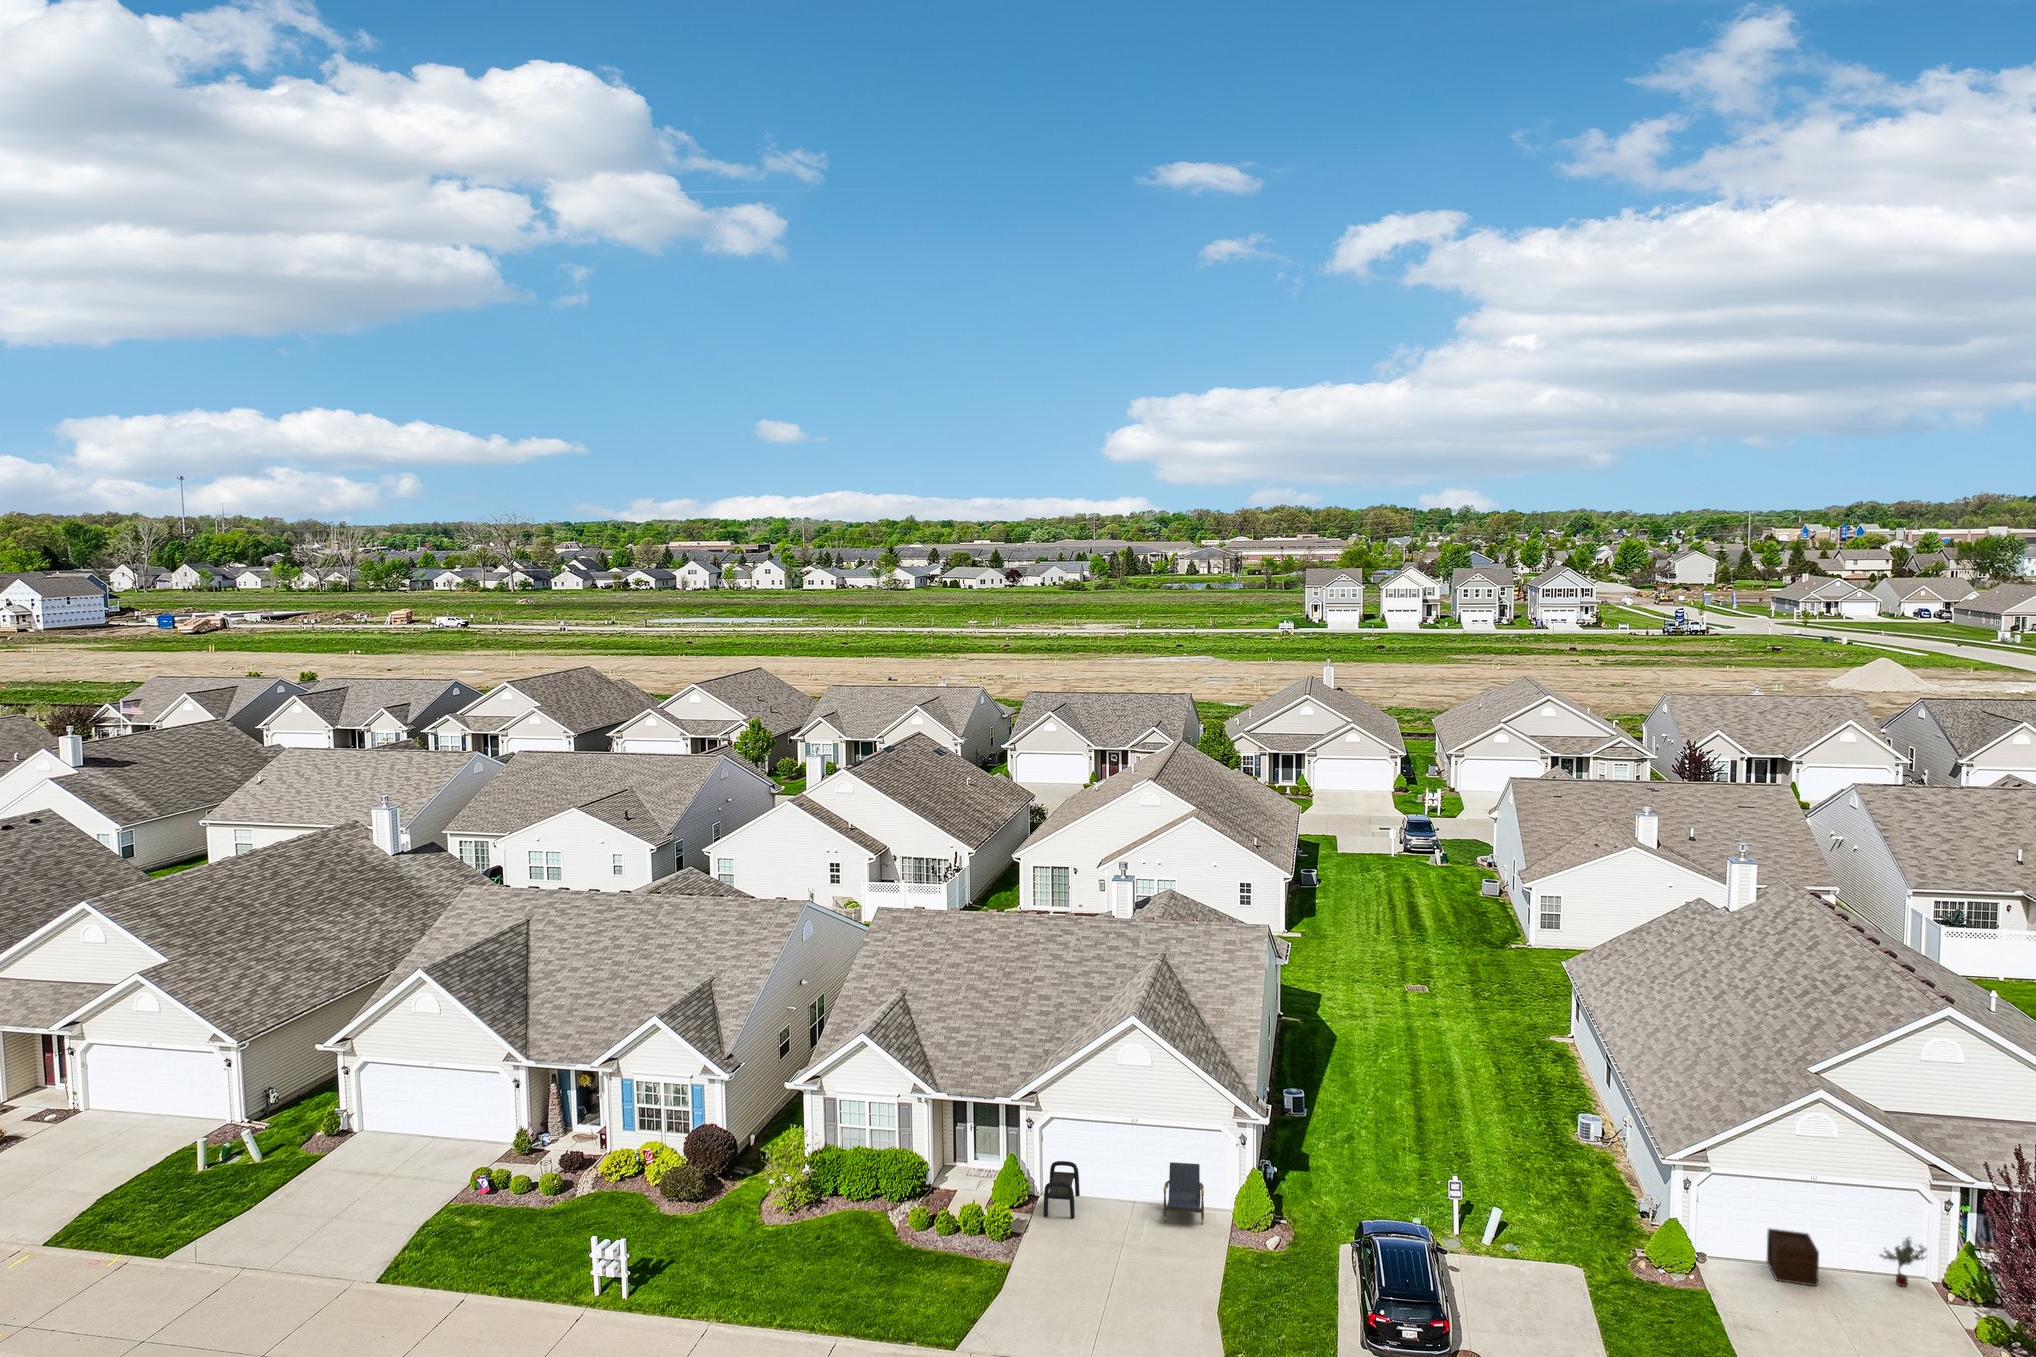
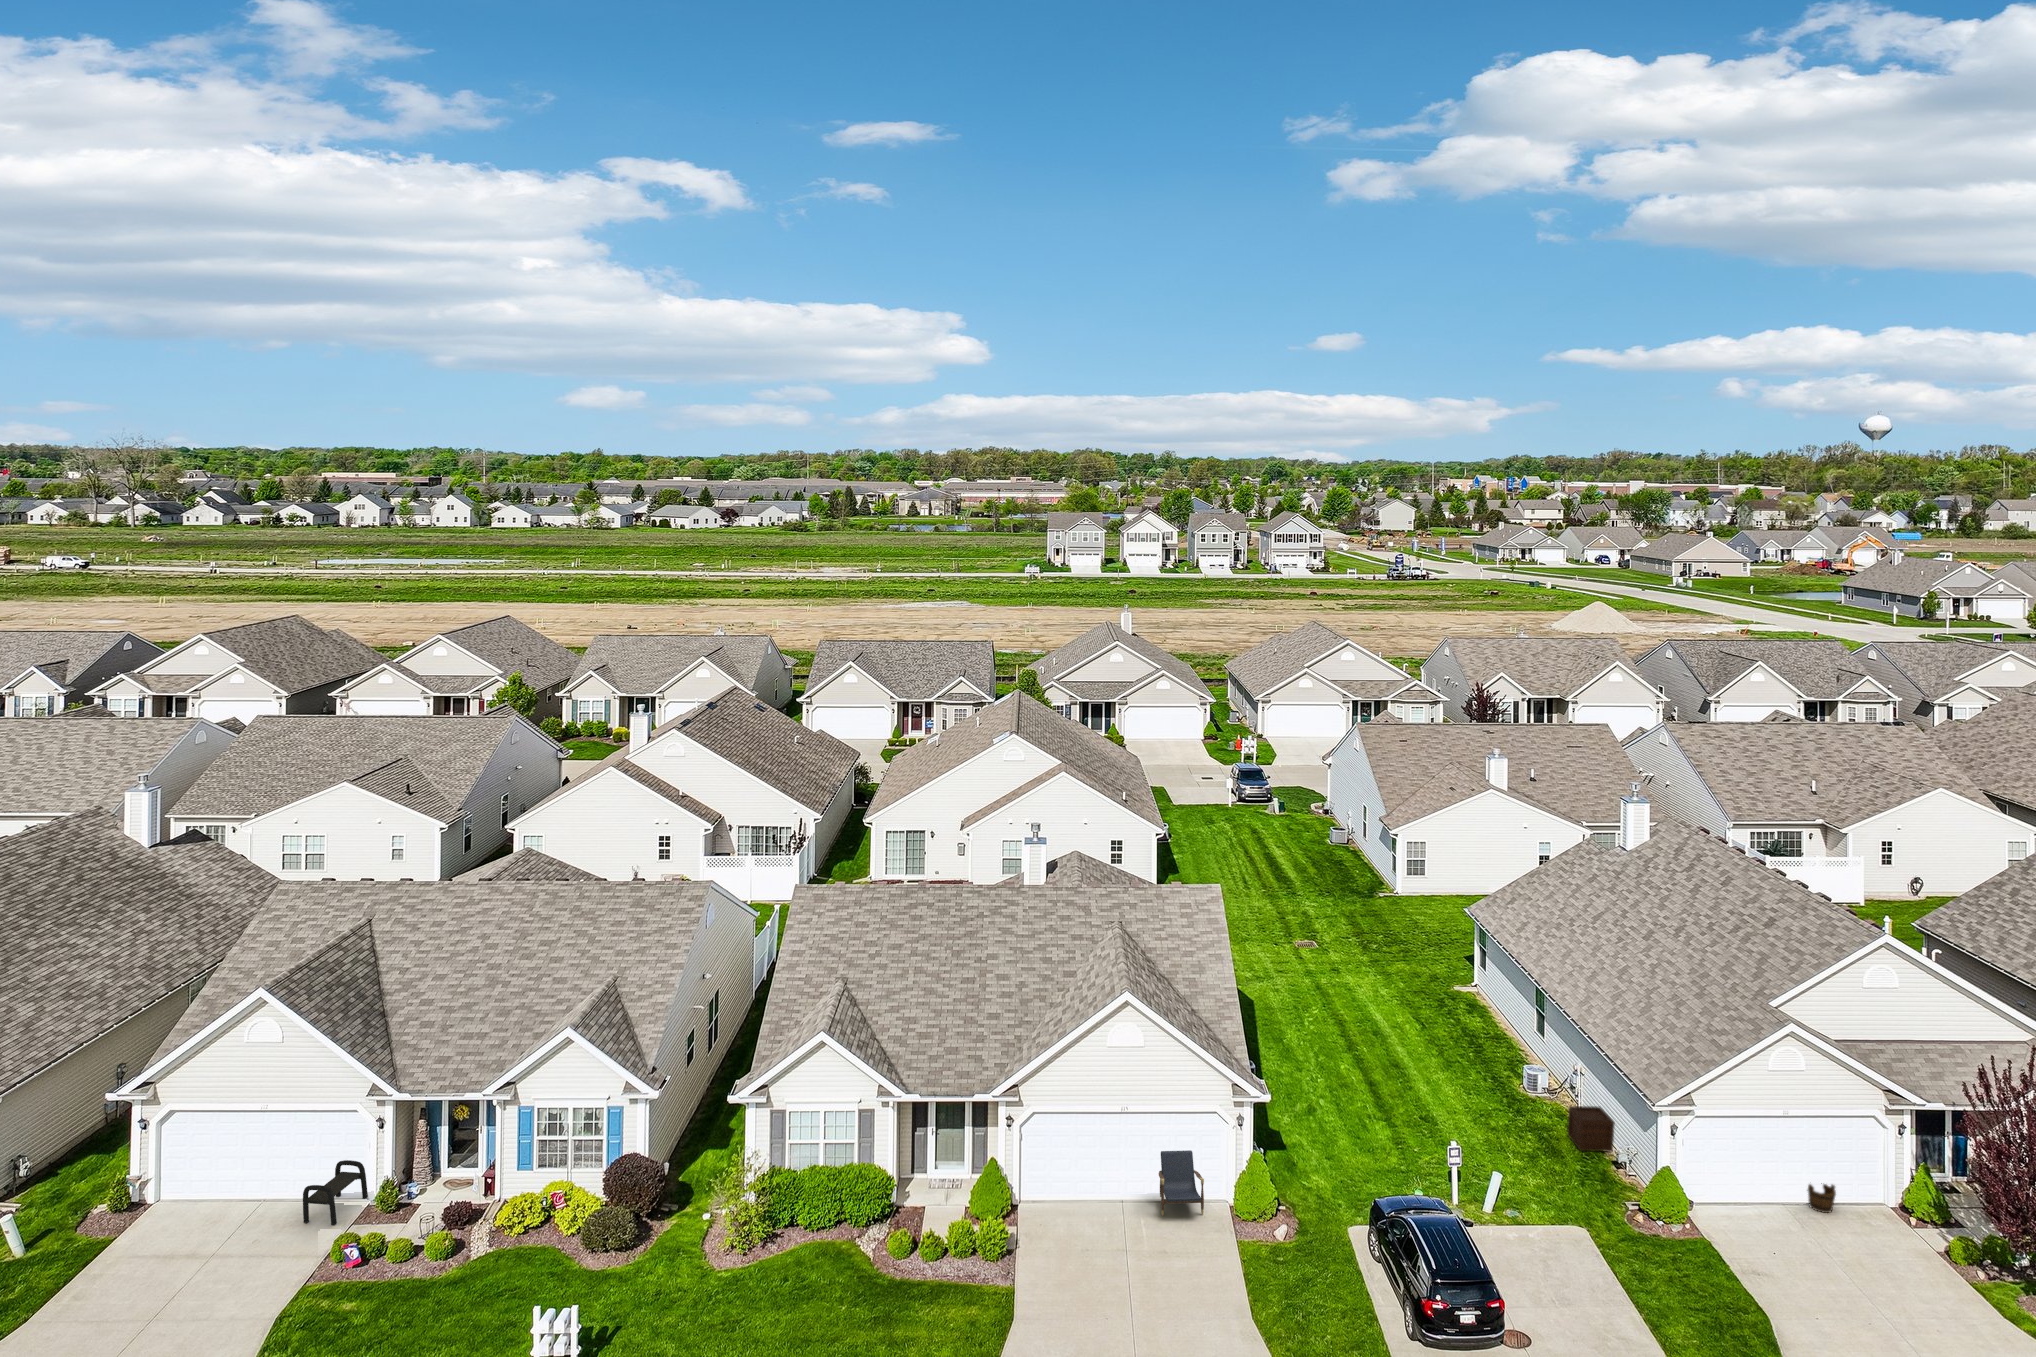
bench: present [1043,1161,1080,1219] -> present [303,1160,368,1225]
wooden crate: present [1767,1229,1819,1286] -> present [1567,1106,1615,1152]
potted tree: present [1880,1238,1926,1287] -> none [1845,1162,1889,1211]
bucket: none [1836,1251,1867,1284] -> present [1807,1183,1836,1213]

